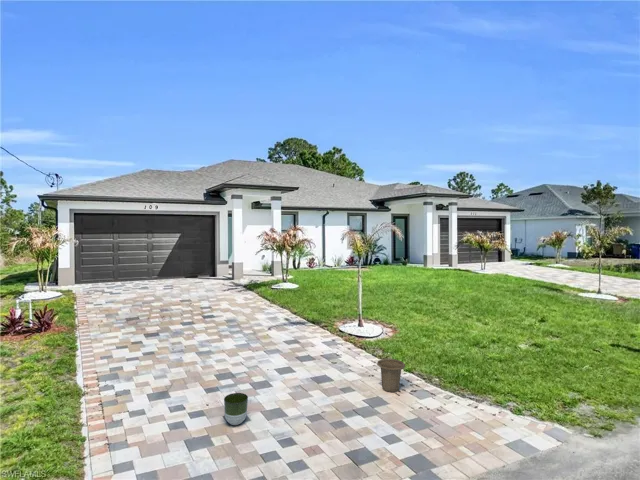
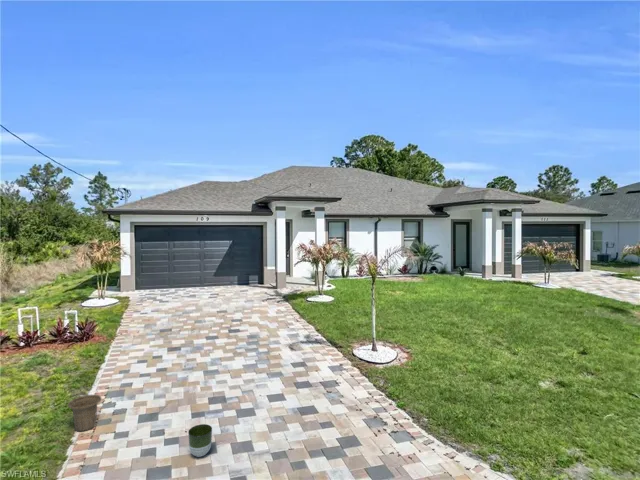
basket: present [377,359,405,392] -> present [68,395,101,432]

